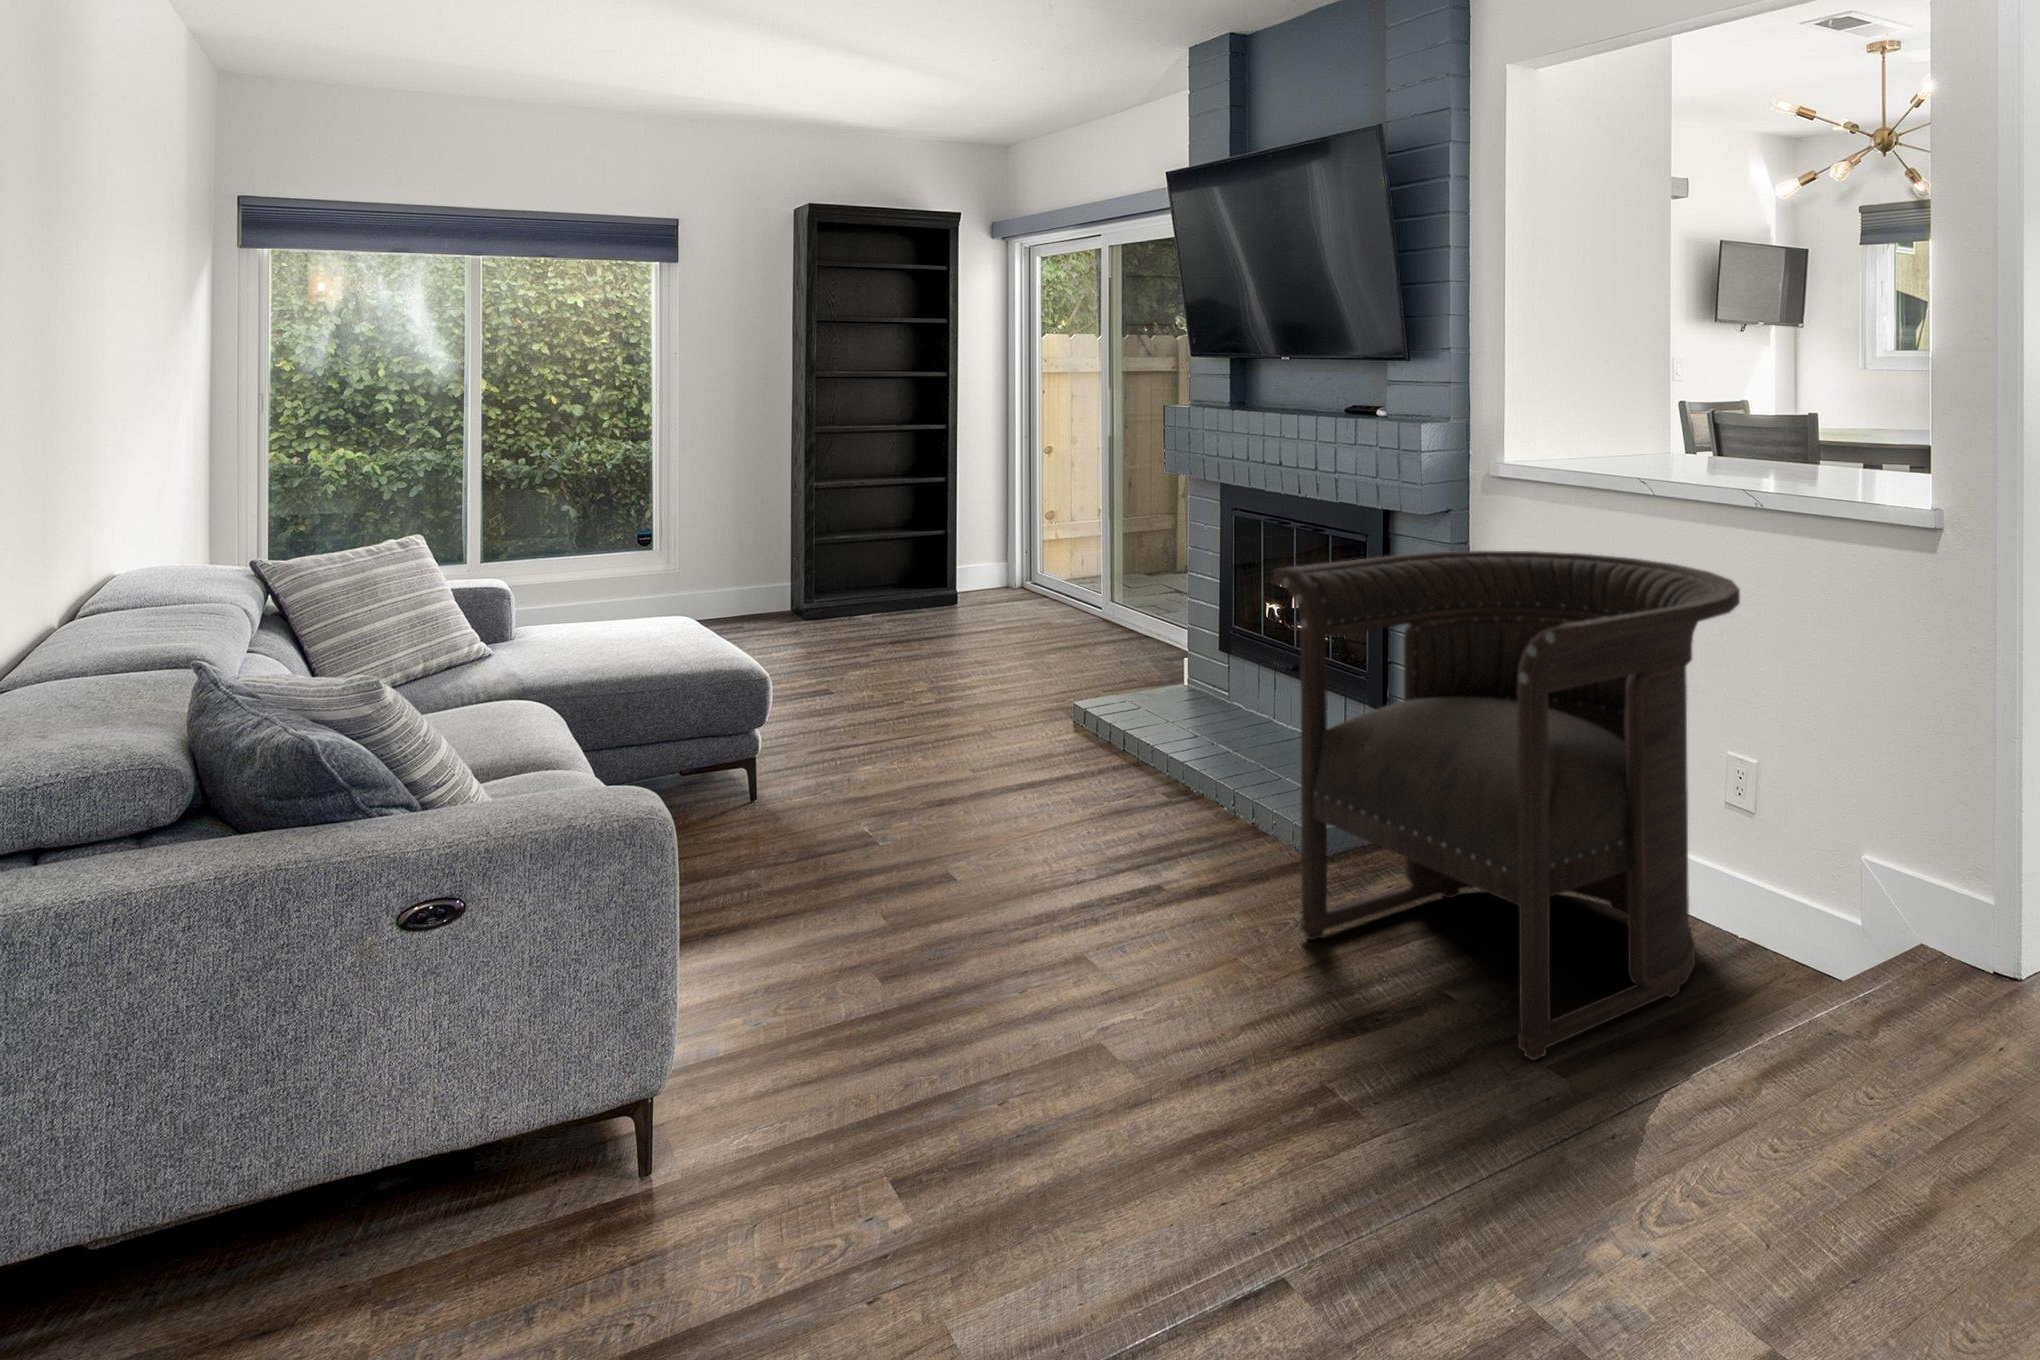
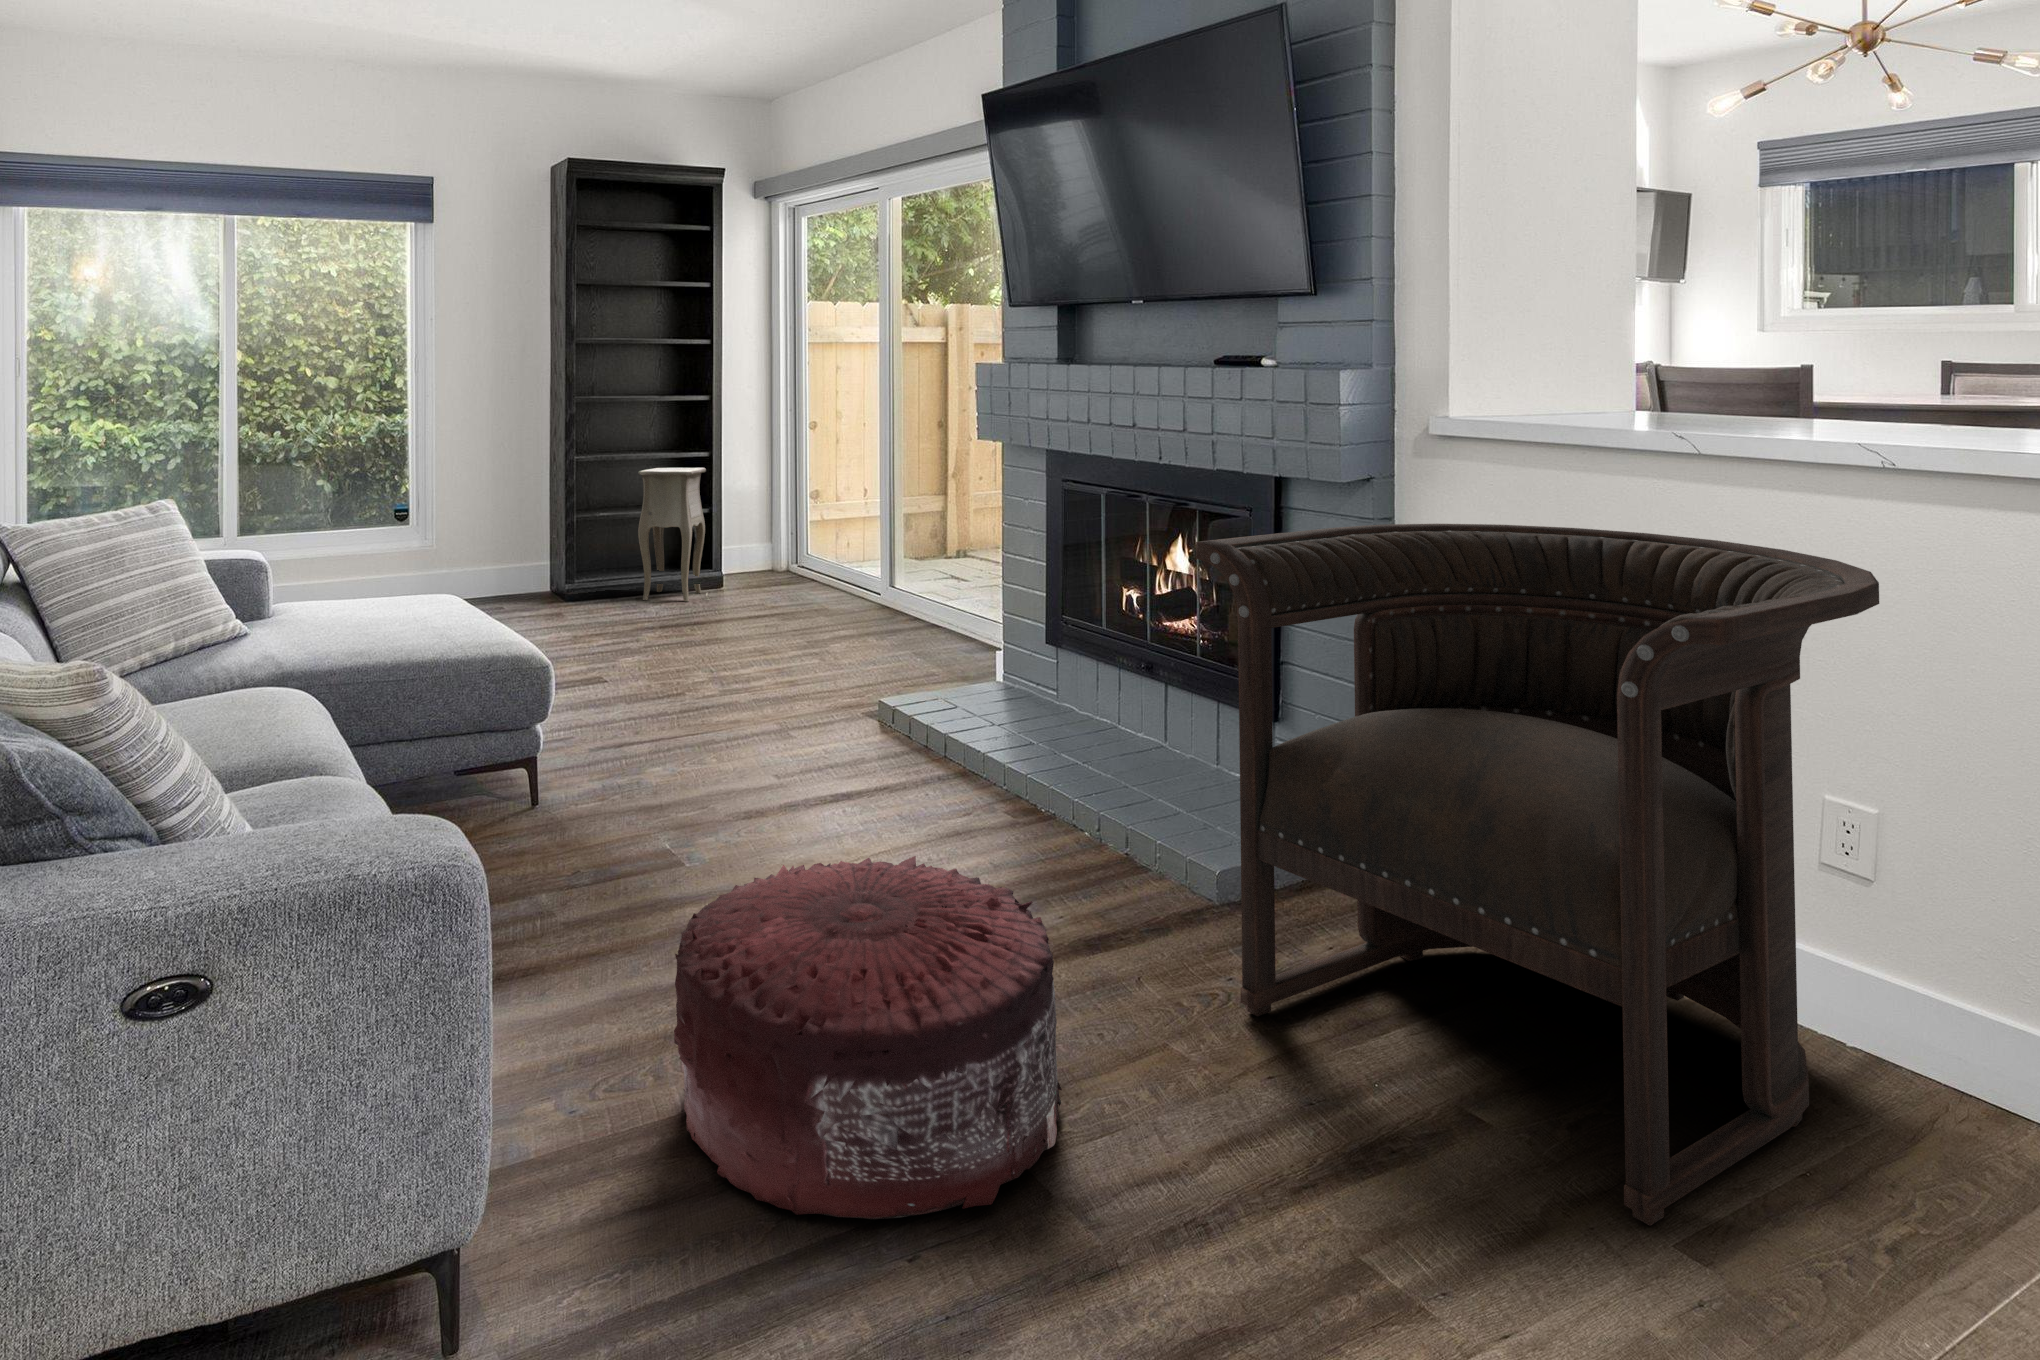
side table: none [876,490,946,617] -> present [638,468,710,601]
pouf: none [833,822,1141,1081] -> present [674,856,1062,1219]

